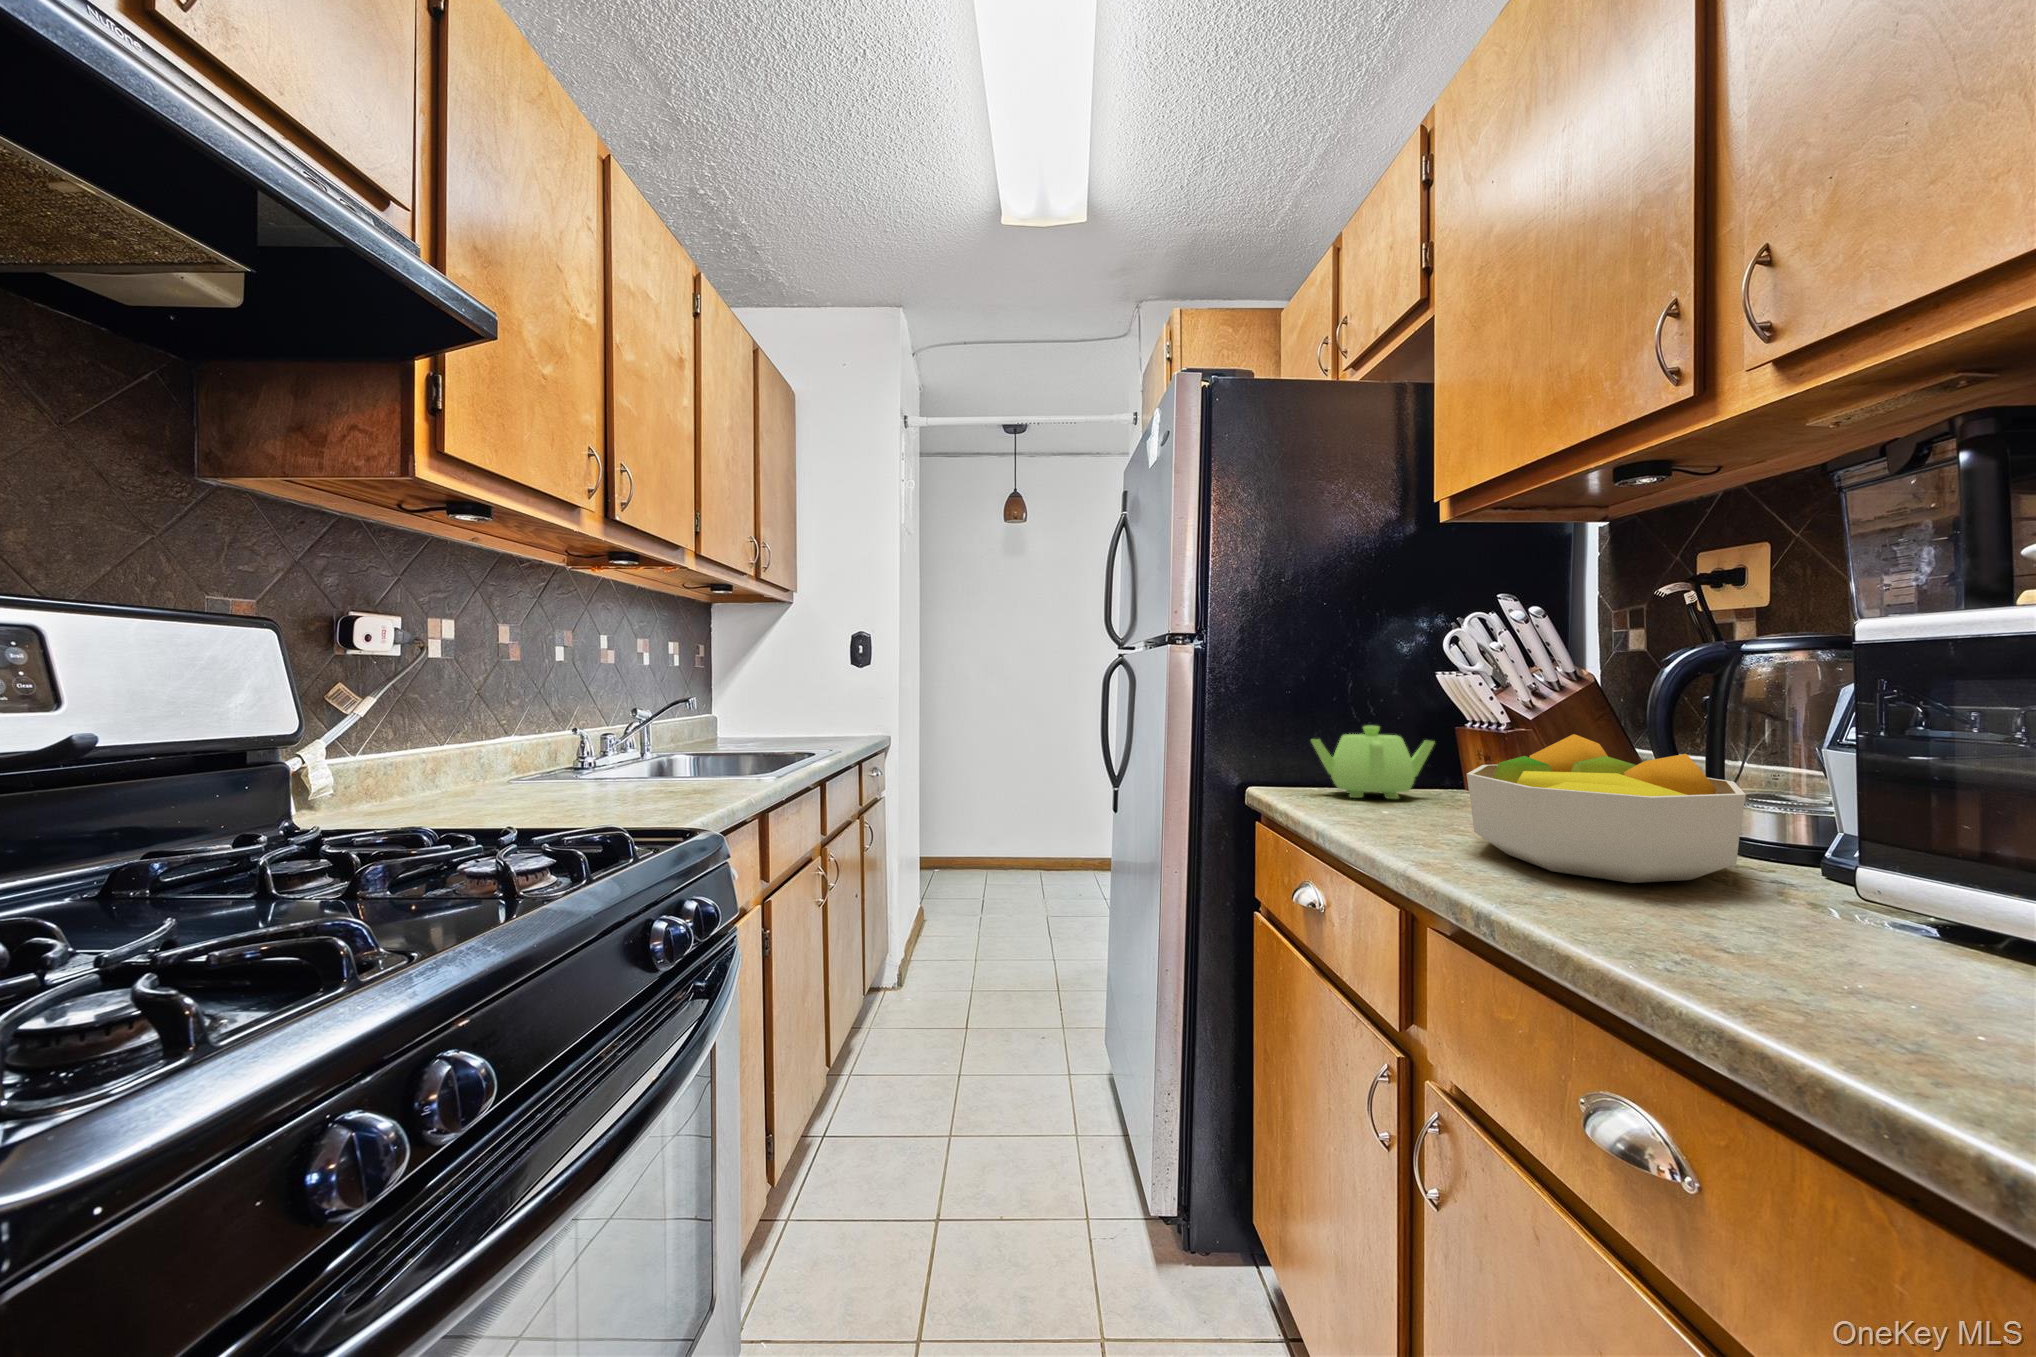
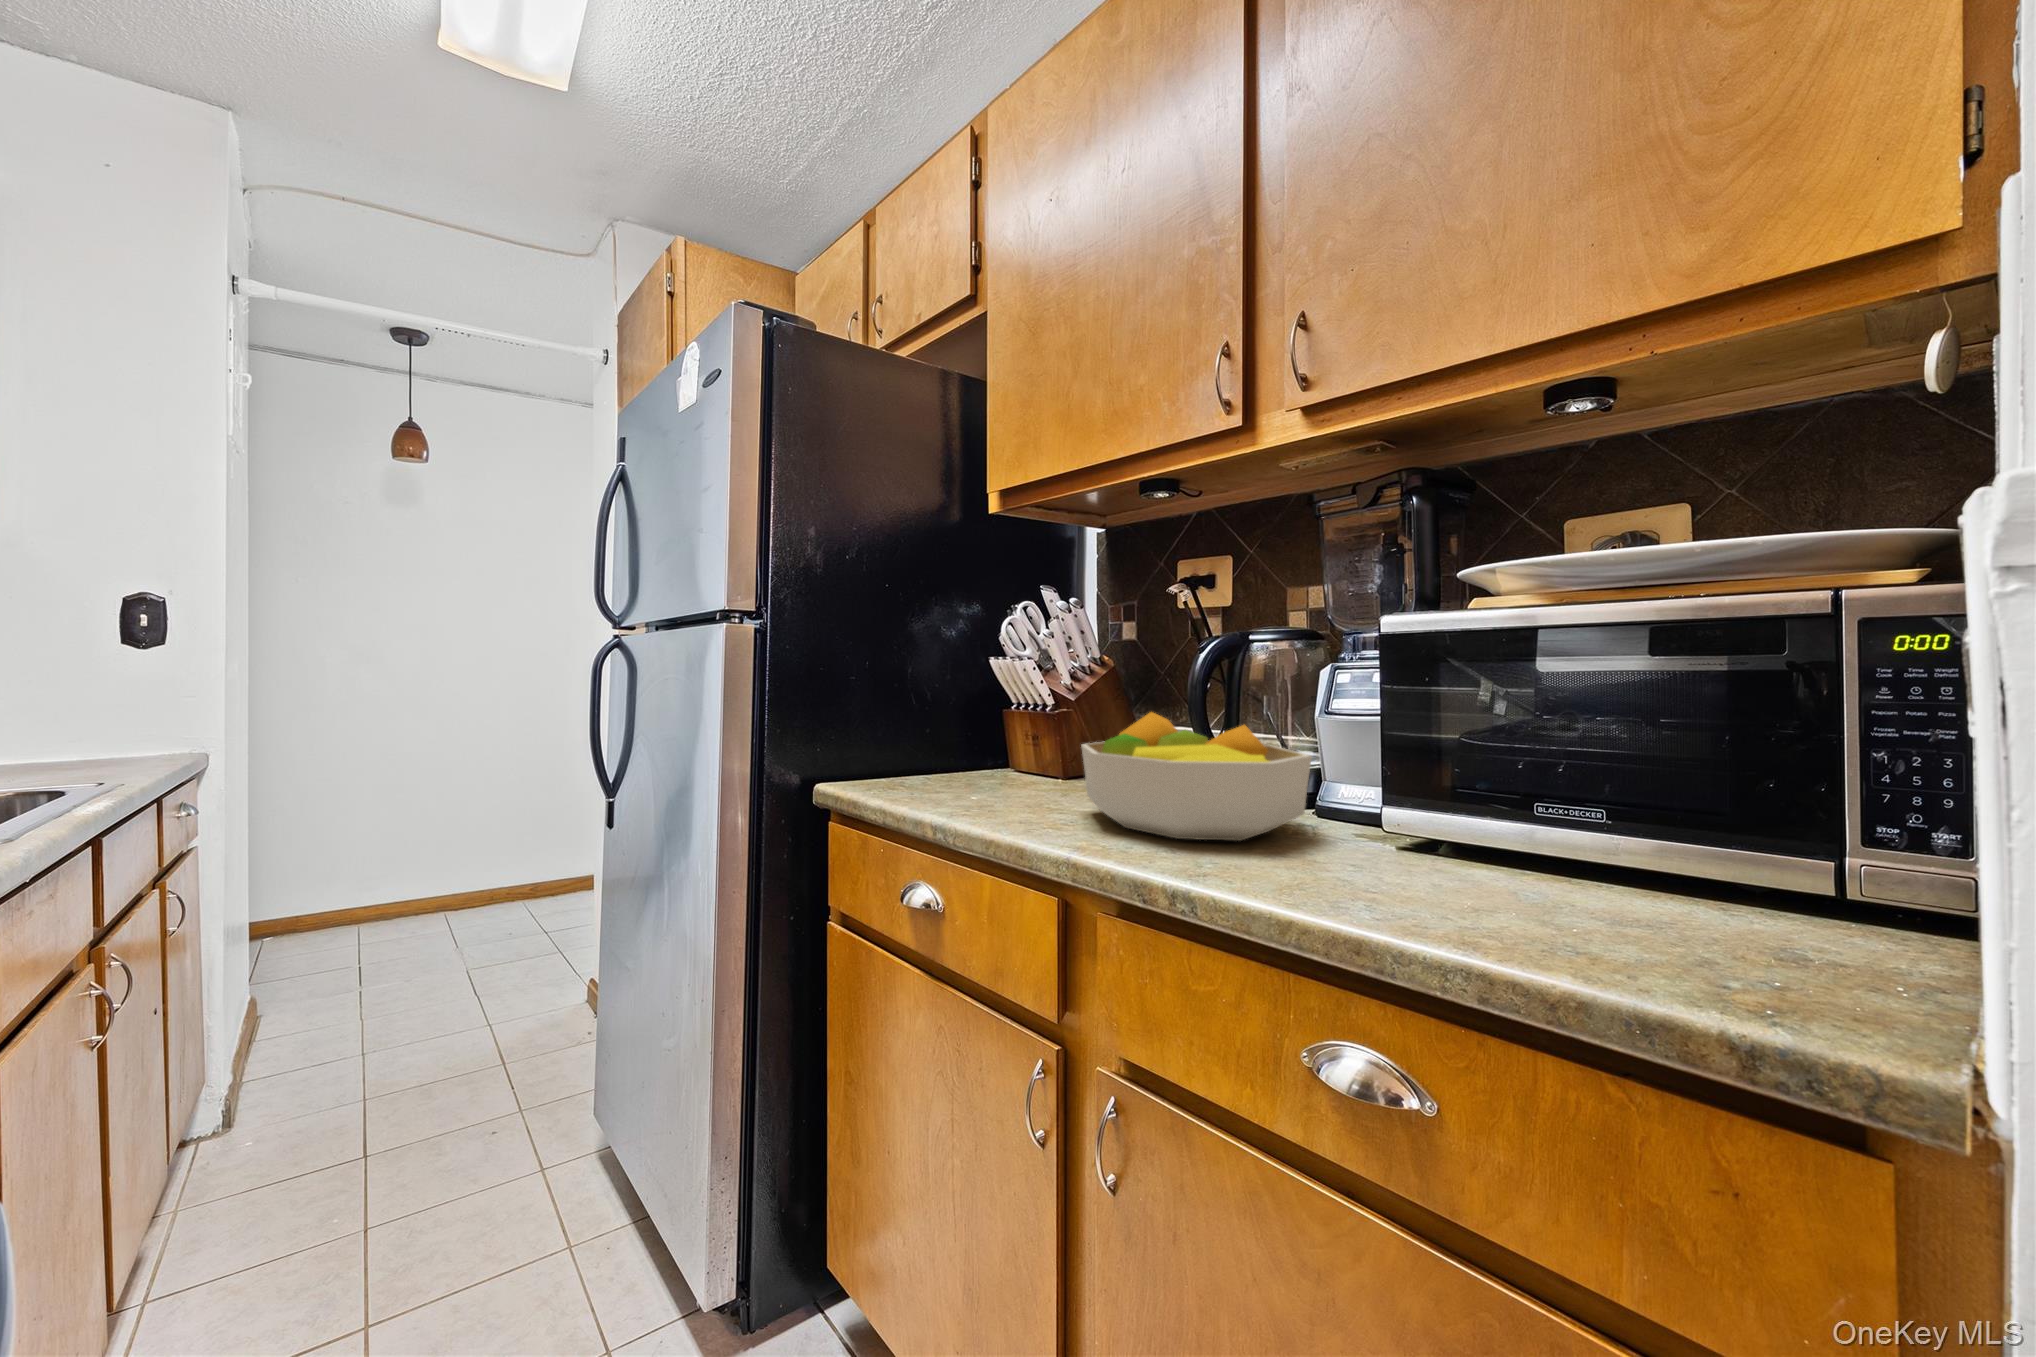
teapot: present [1311,726,1434,799] -> none [882,712,995,787]

